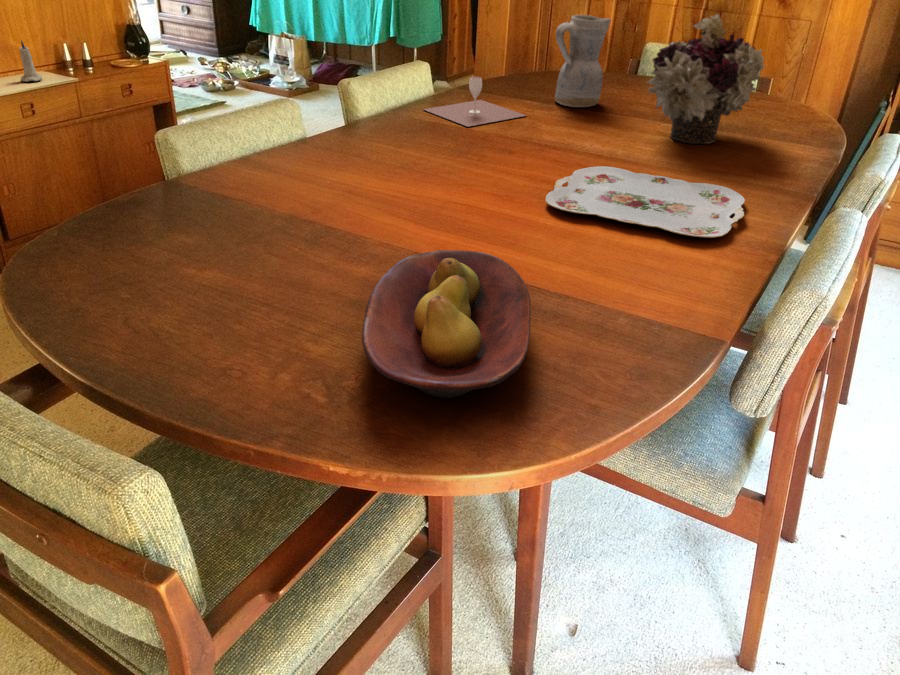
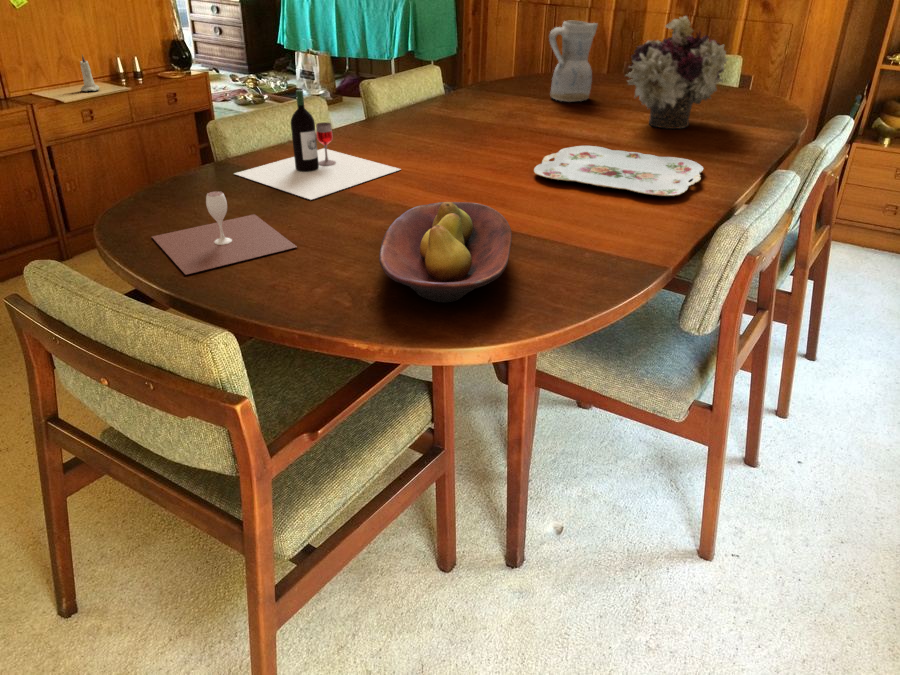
wine glass: present [424,77,526,127] -> present [152,192,297,275]
wine bottle: none [185,99,388,237] -> present [235,90,400,200]

